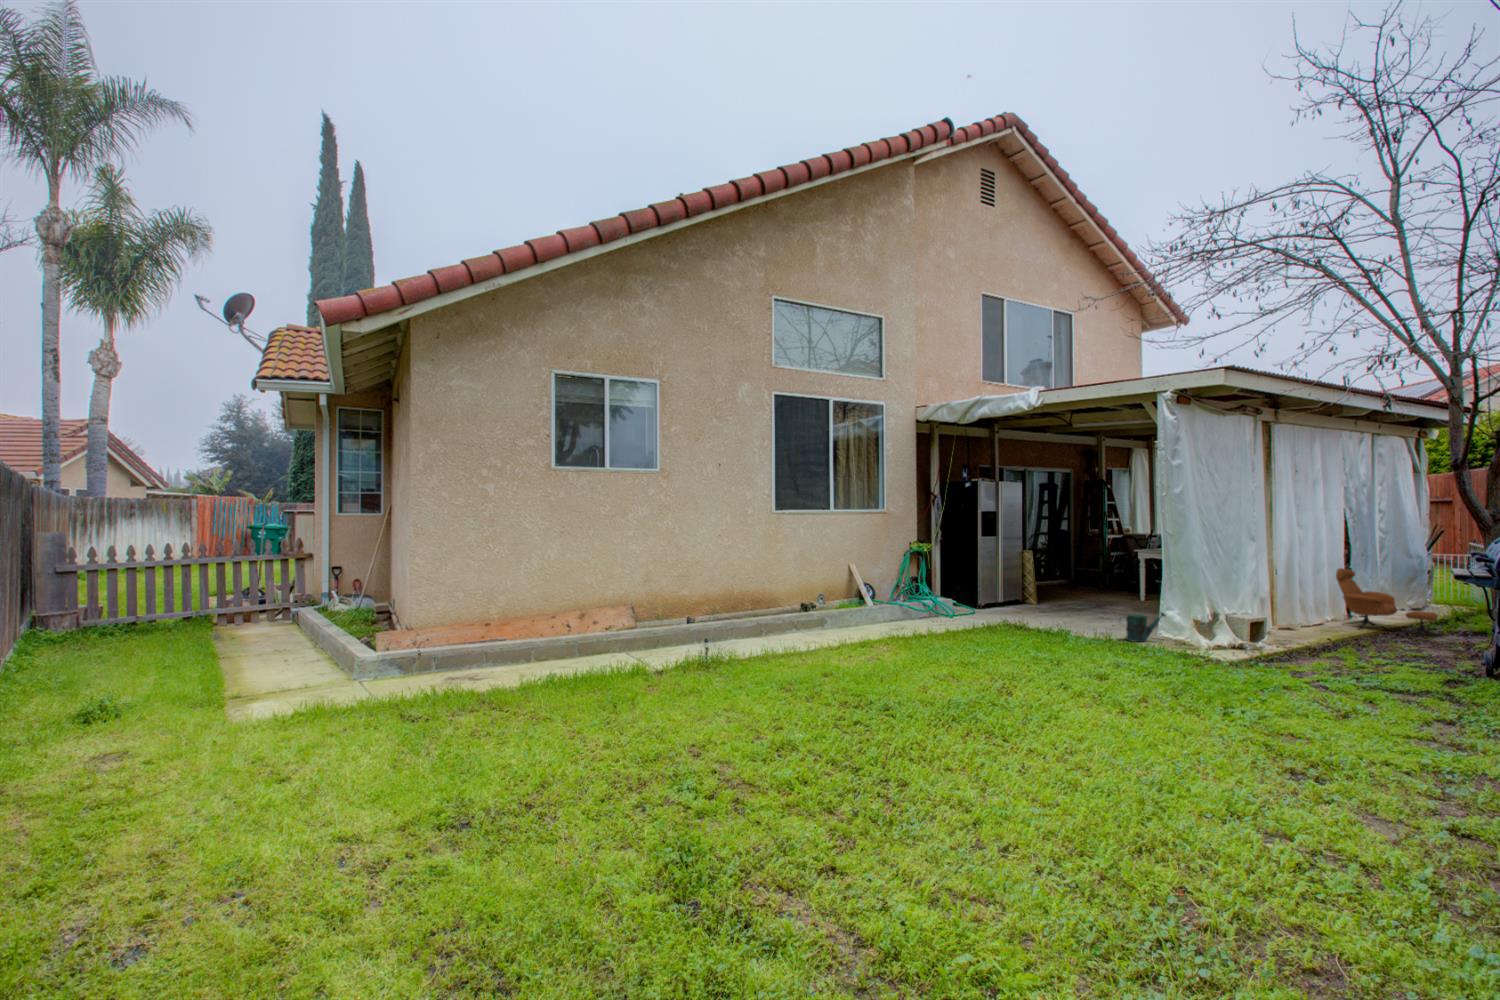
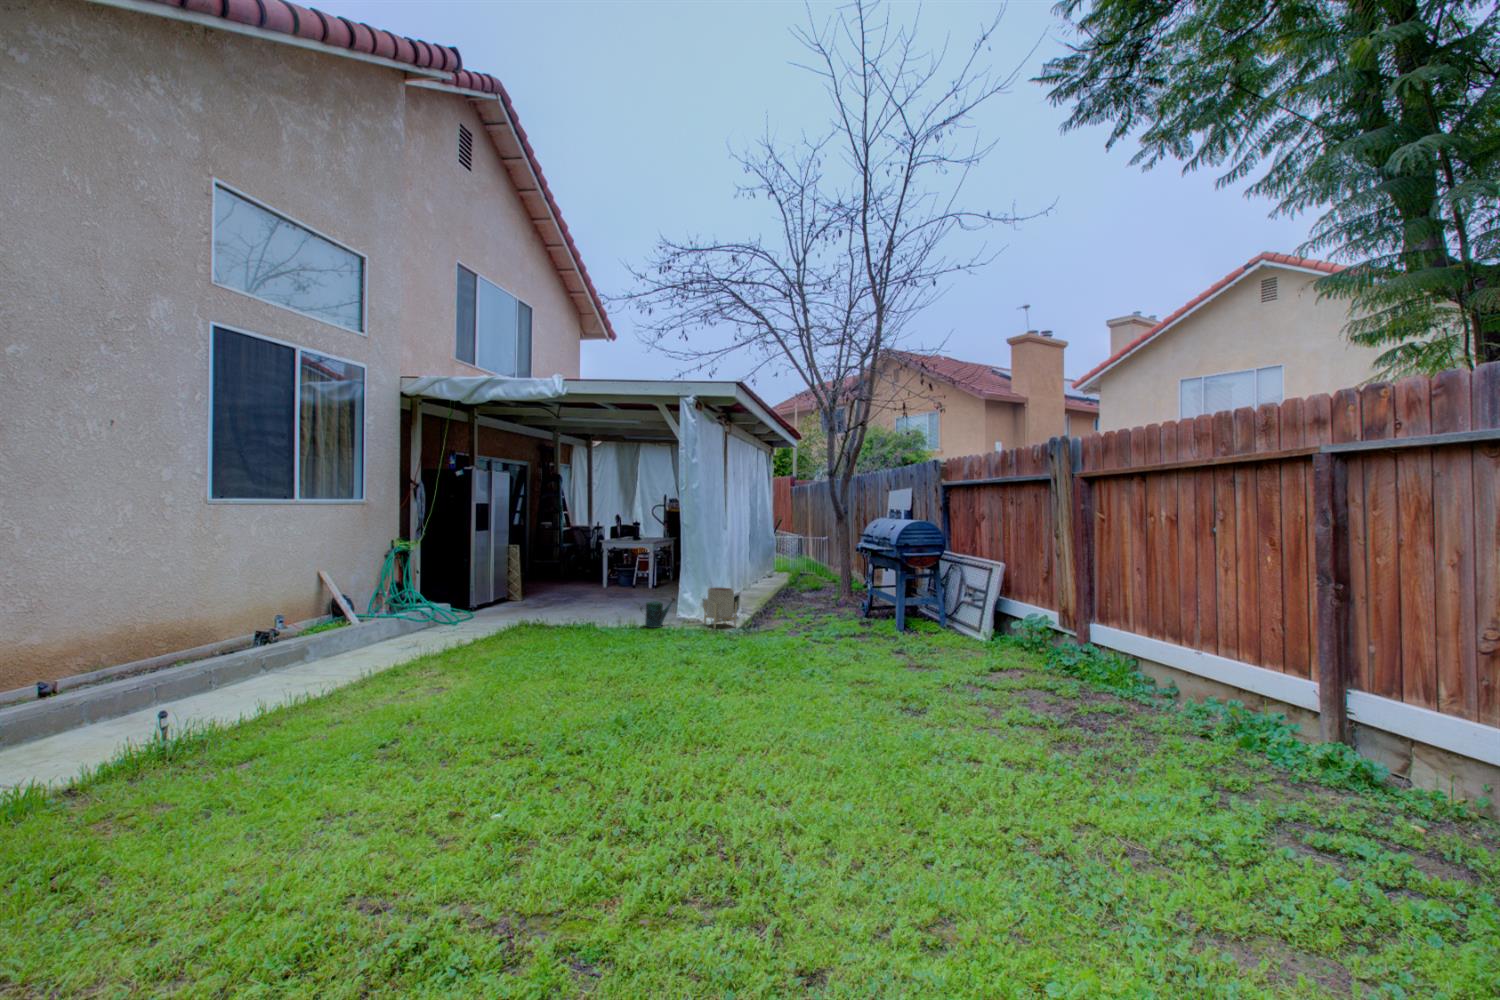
lounge chair: present [1336,568,1442,637] -> none [752,549,812,597]
planter: none [1202,606,1242,654] -> present [704,587,737,628]

